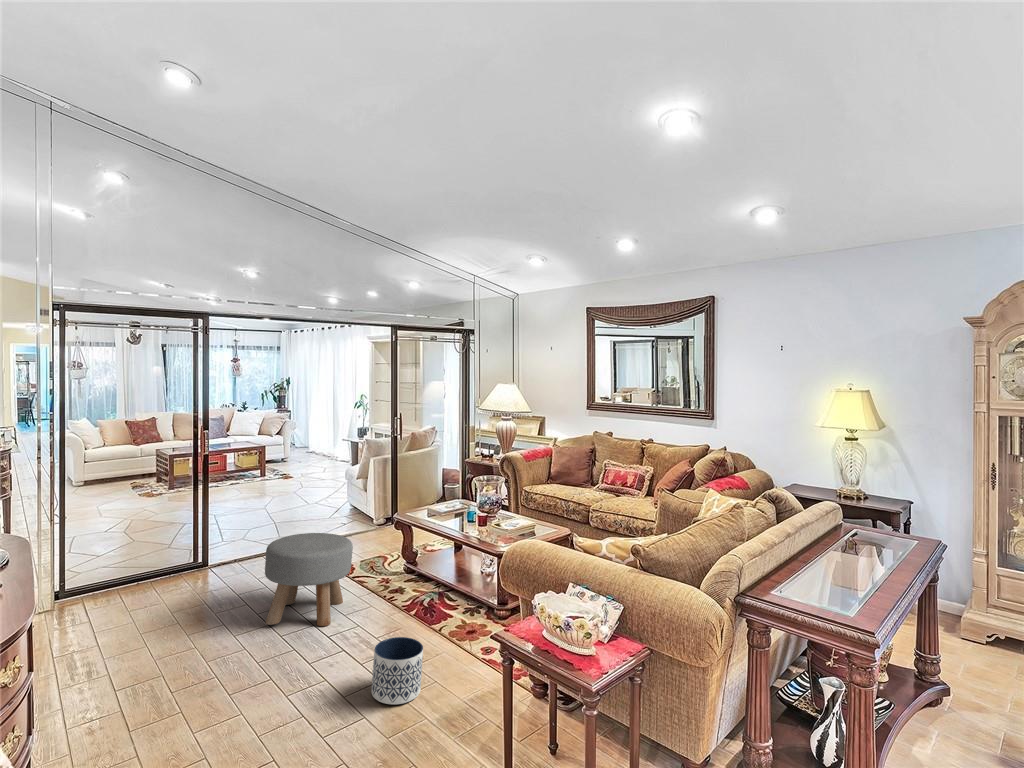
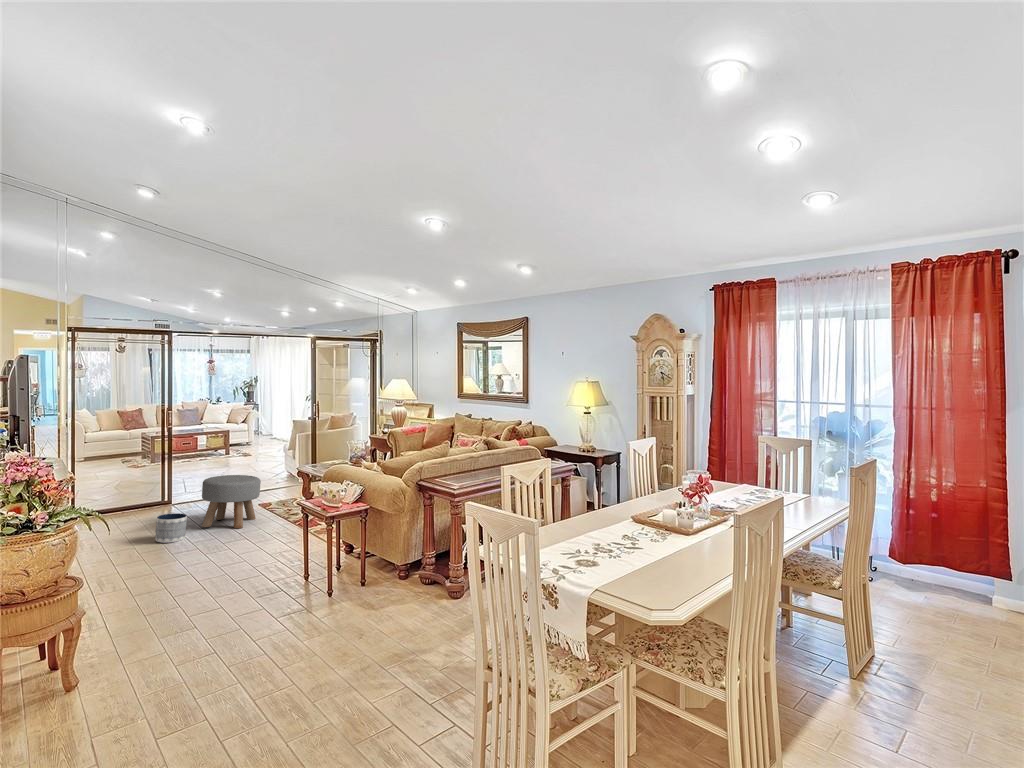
planter: present [372,637,423,705] -> present [155,513,187,543]

